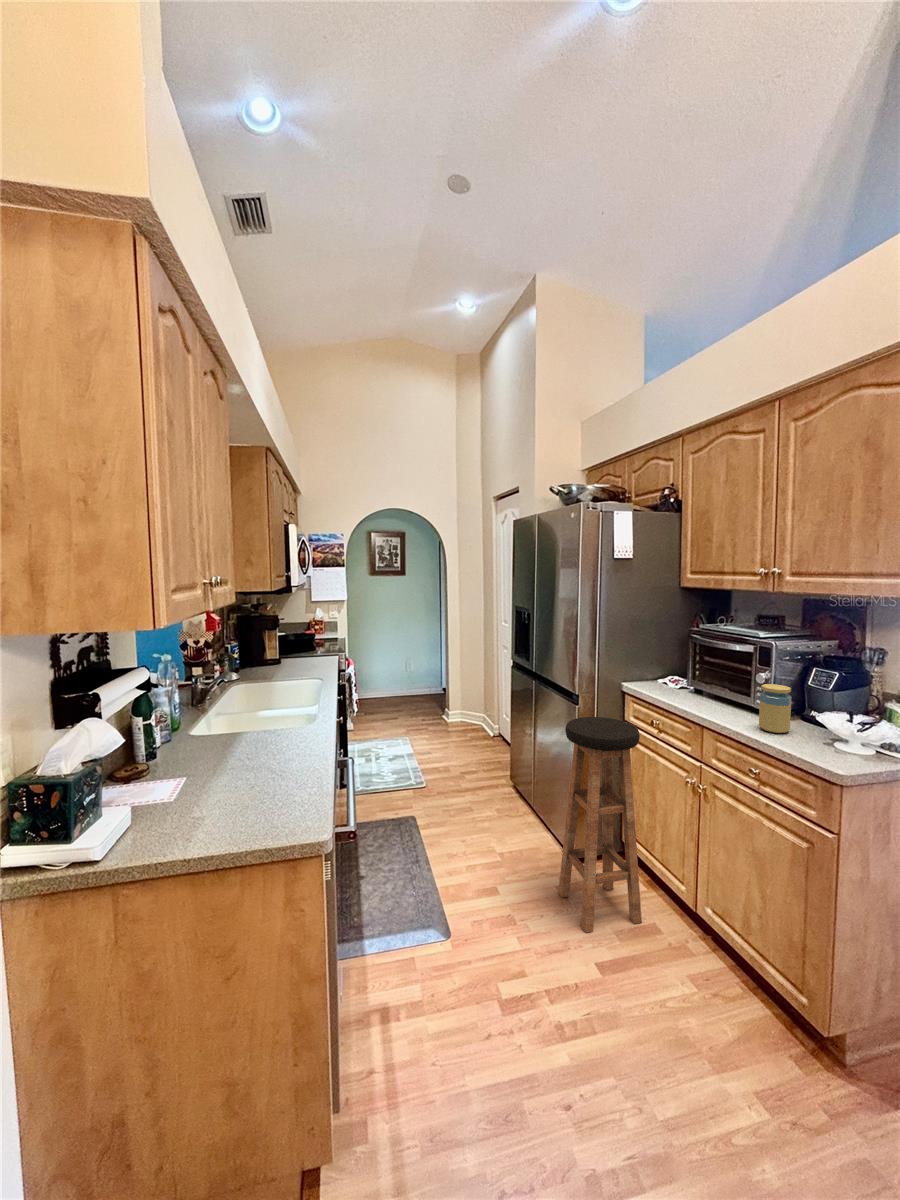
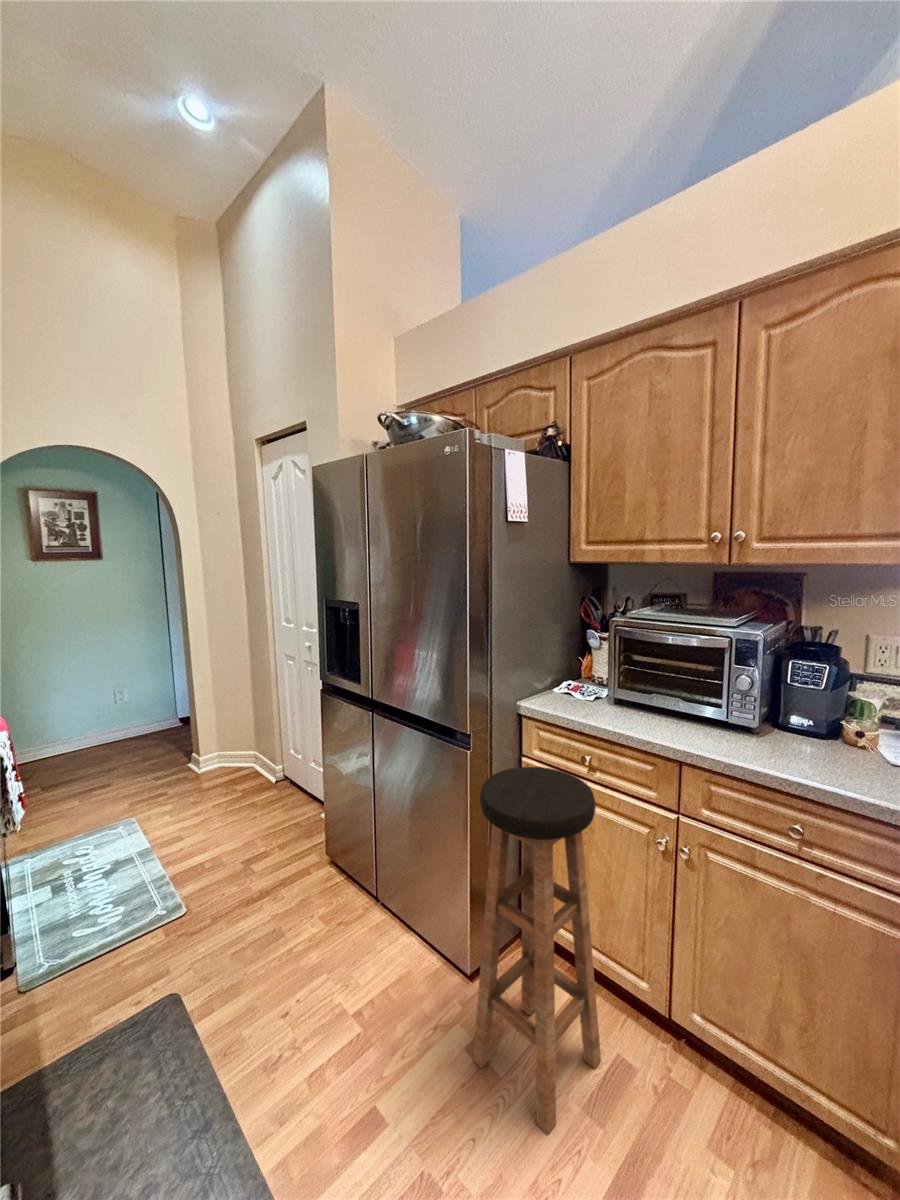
jar: present [759,684,791,733] -> none [768,692,817,763]

